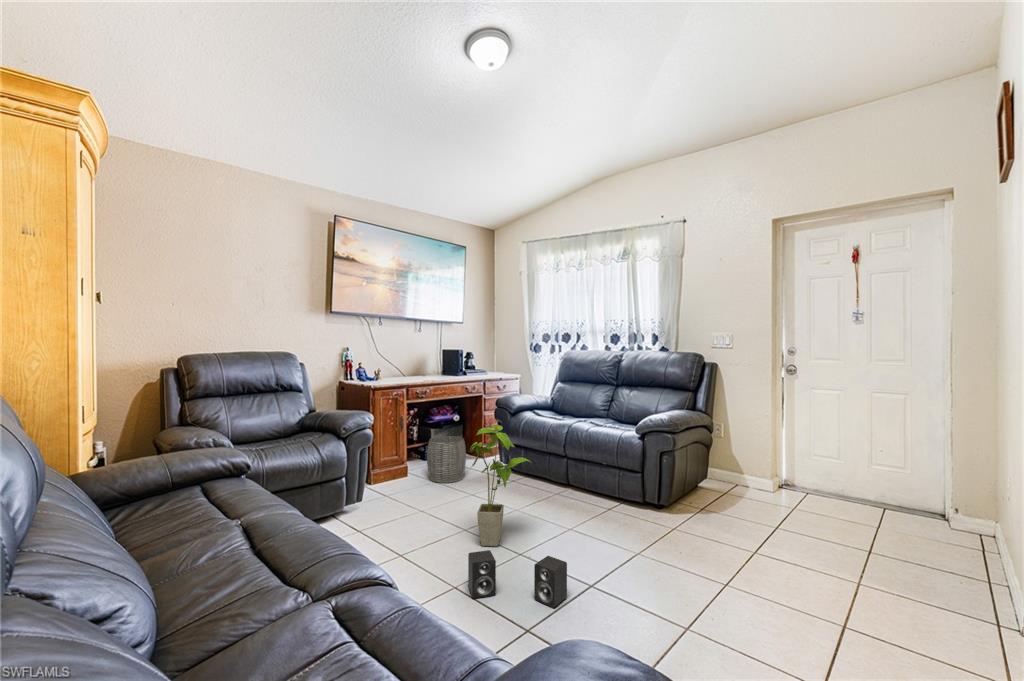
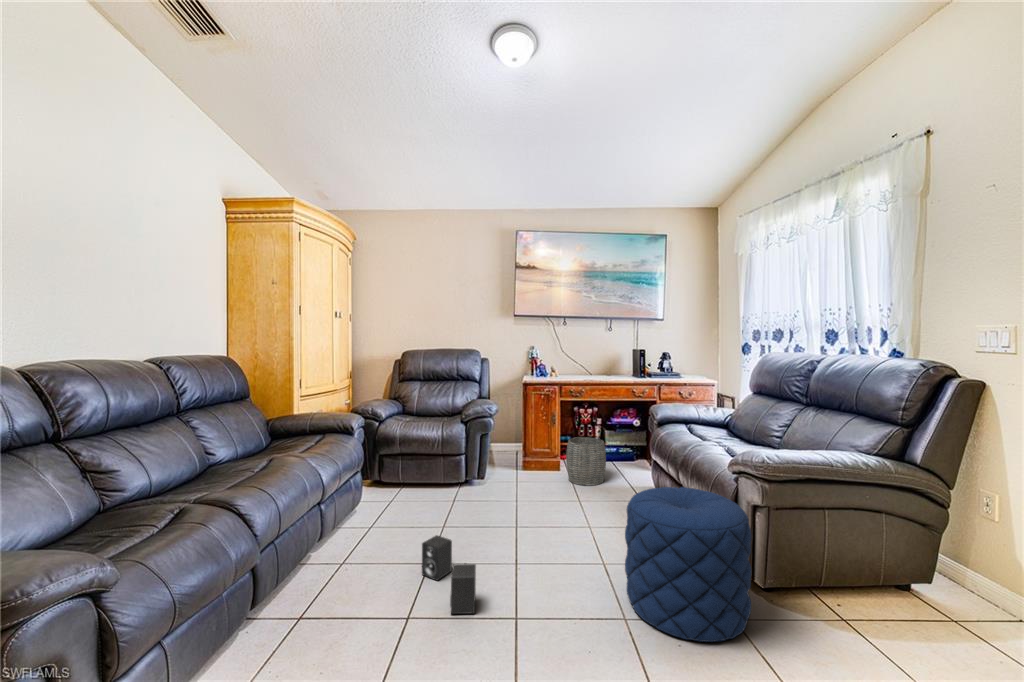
house plant: present [470,425,530,546] -> none [488,426,550,548]
pouf: none [603,448,690,547] -> present [625,487,751,642]

